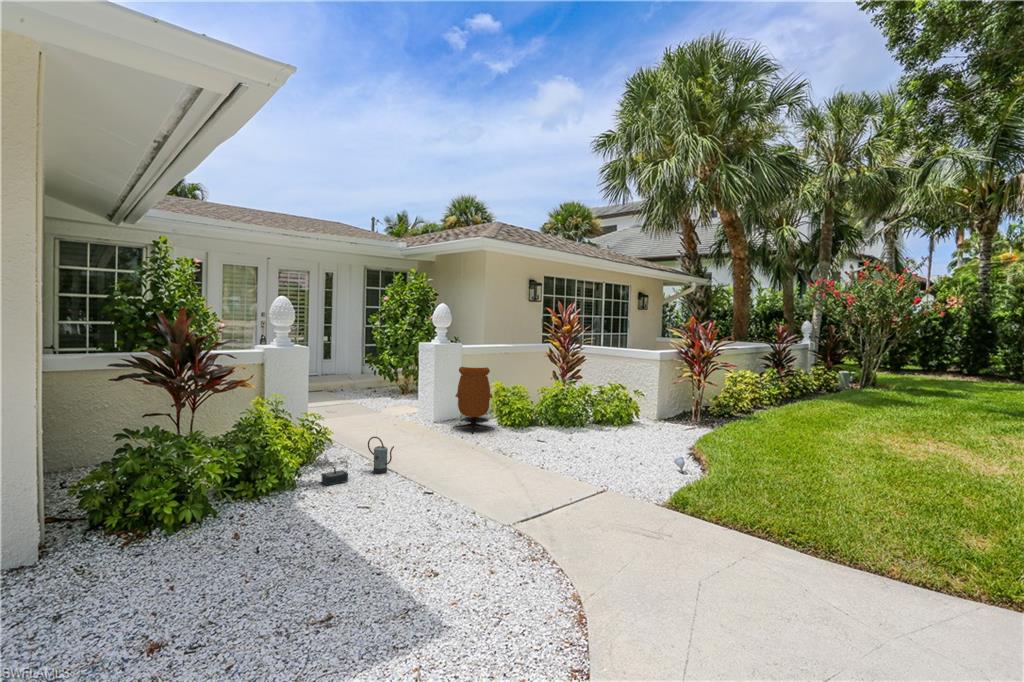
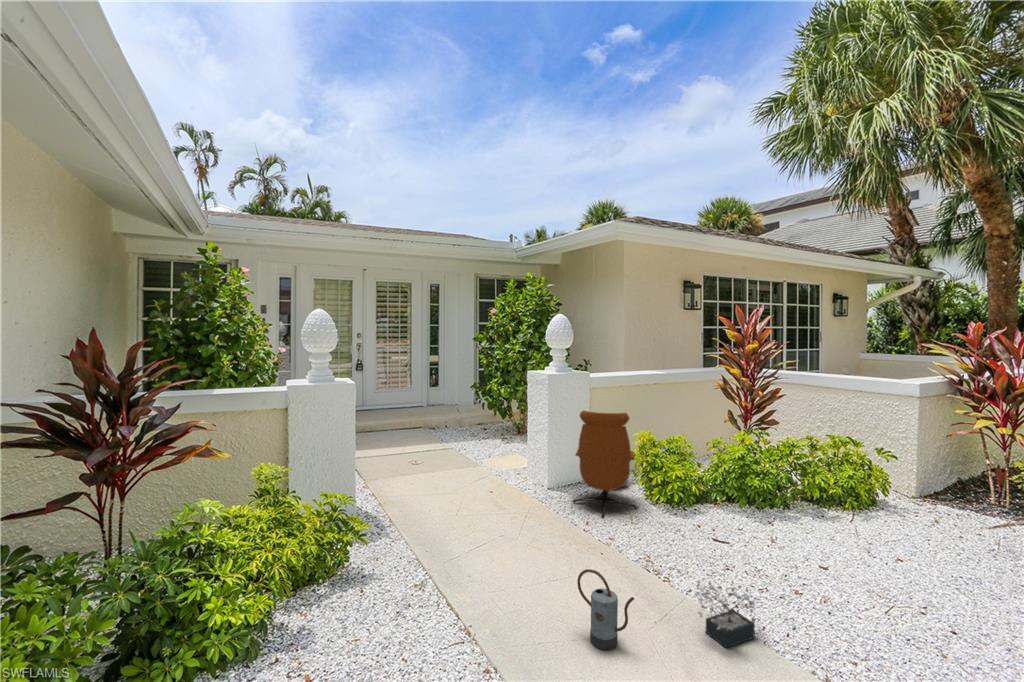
watering can: present [368,437,394,474] -> present [577,569,634,650]
decorative plant: present [313,453,352,486] -> present [695,580,755,648]

